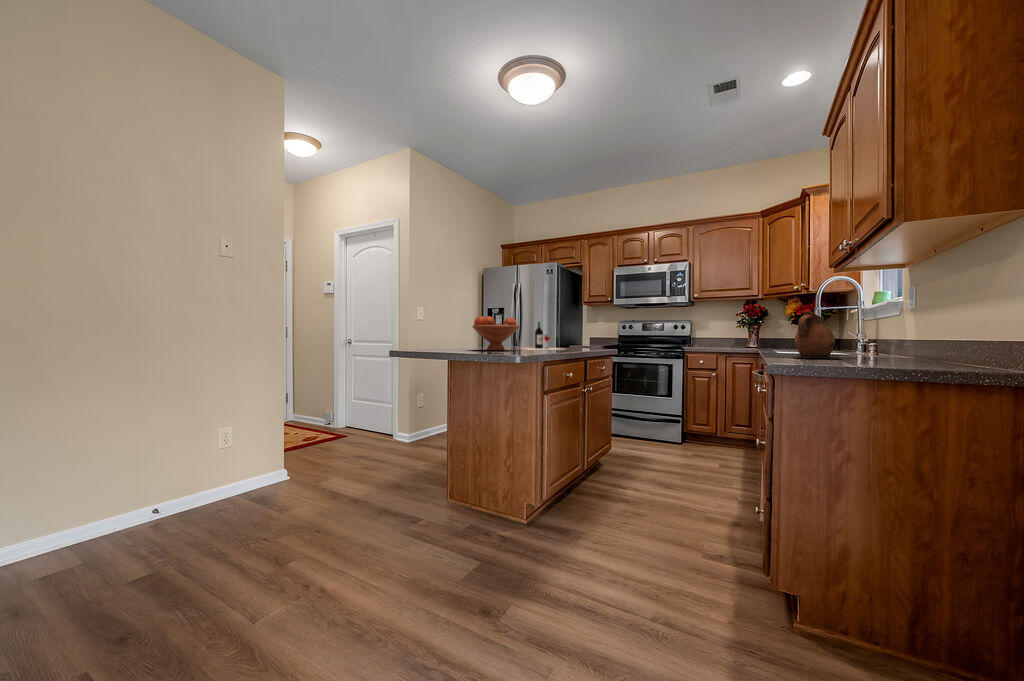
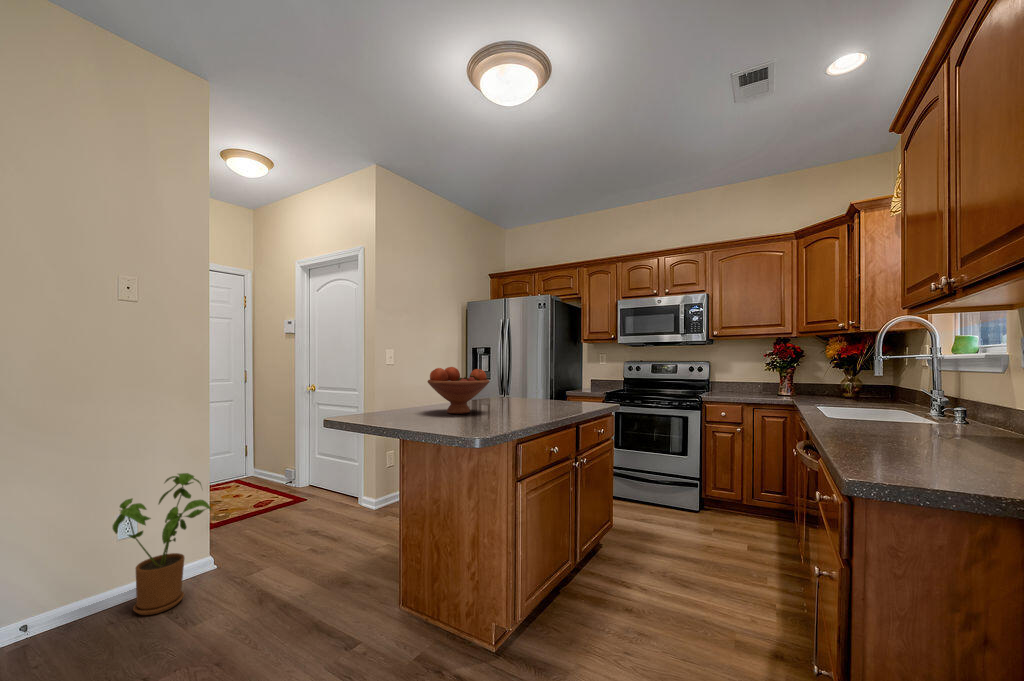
ceramic pitcher: present [792,311,839,359] -> none [866,368,954,442]
wine bottle: present [521,322,559,350] -> none [491,371,559,410]
house plant: none [240,397,310,498] -> present [113,473,212,615]

